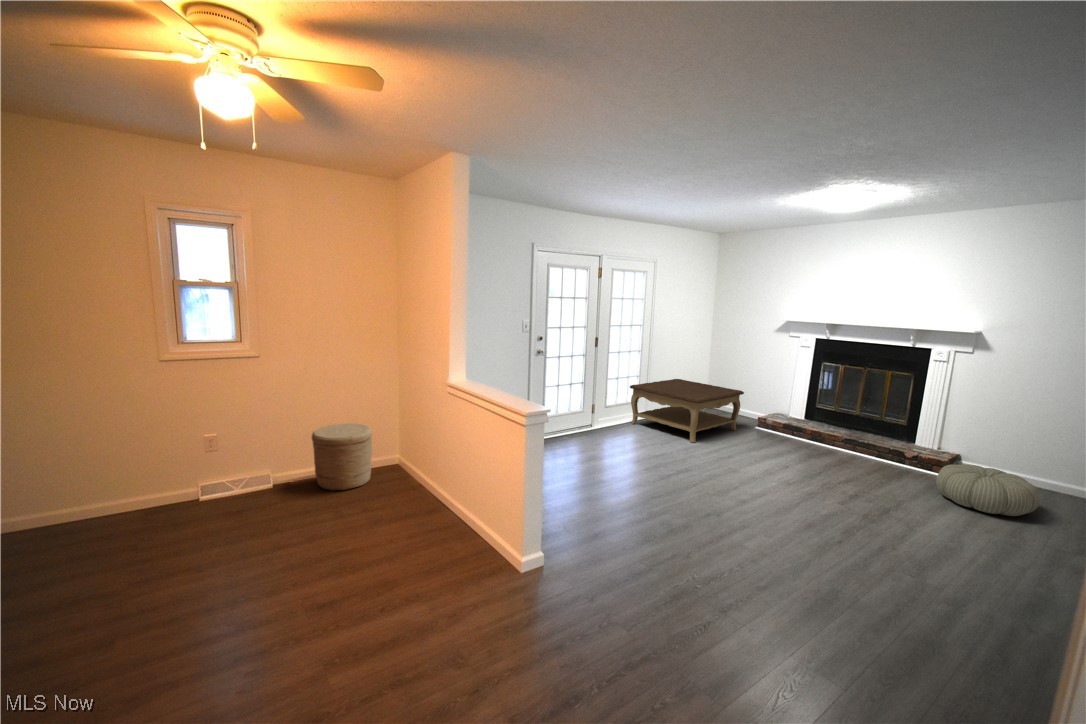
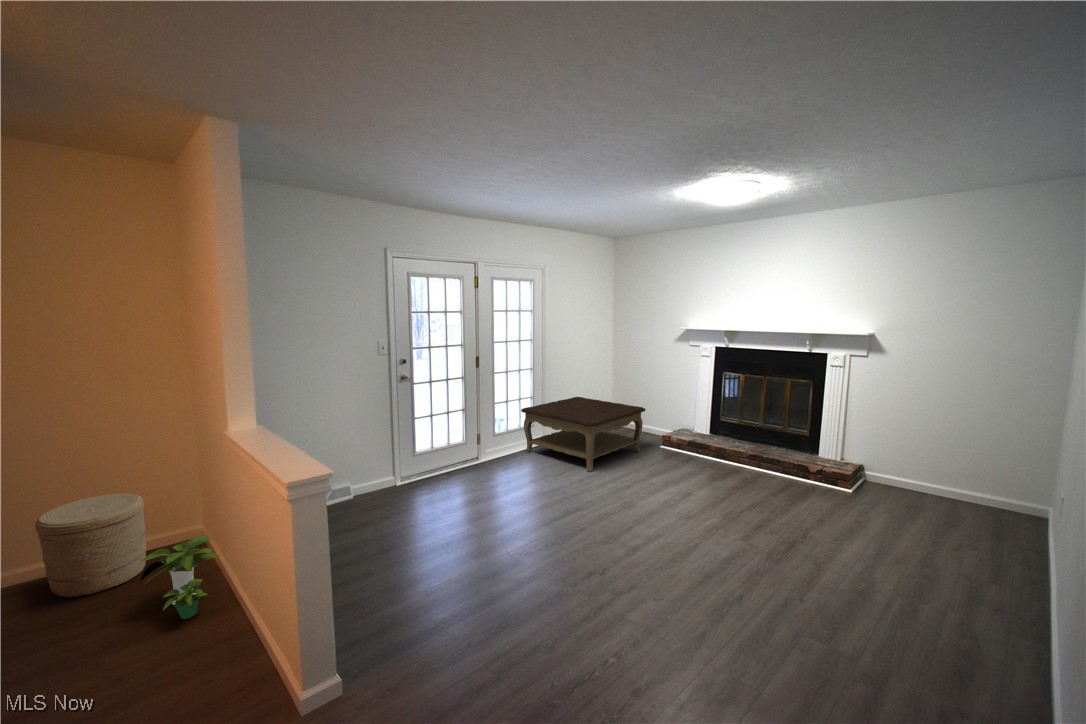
potted plant: none [384,456,431,510] -> present [140,535,220,619]
pouf: present [936,464,1040,516] -> none [841,479,944,537]

